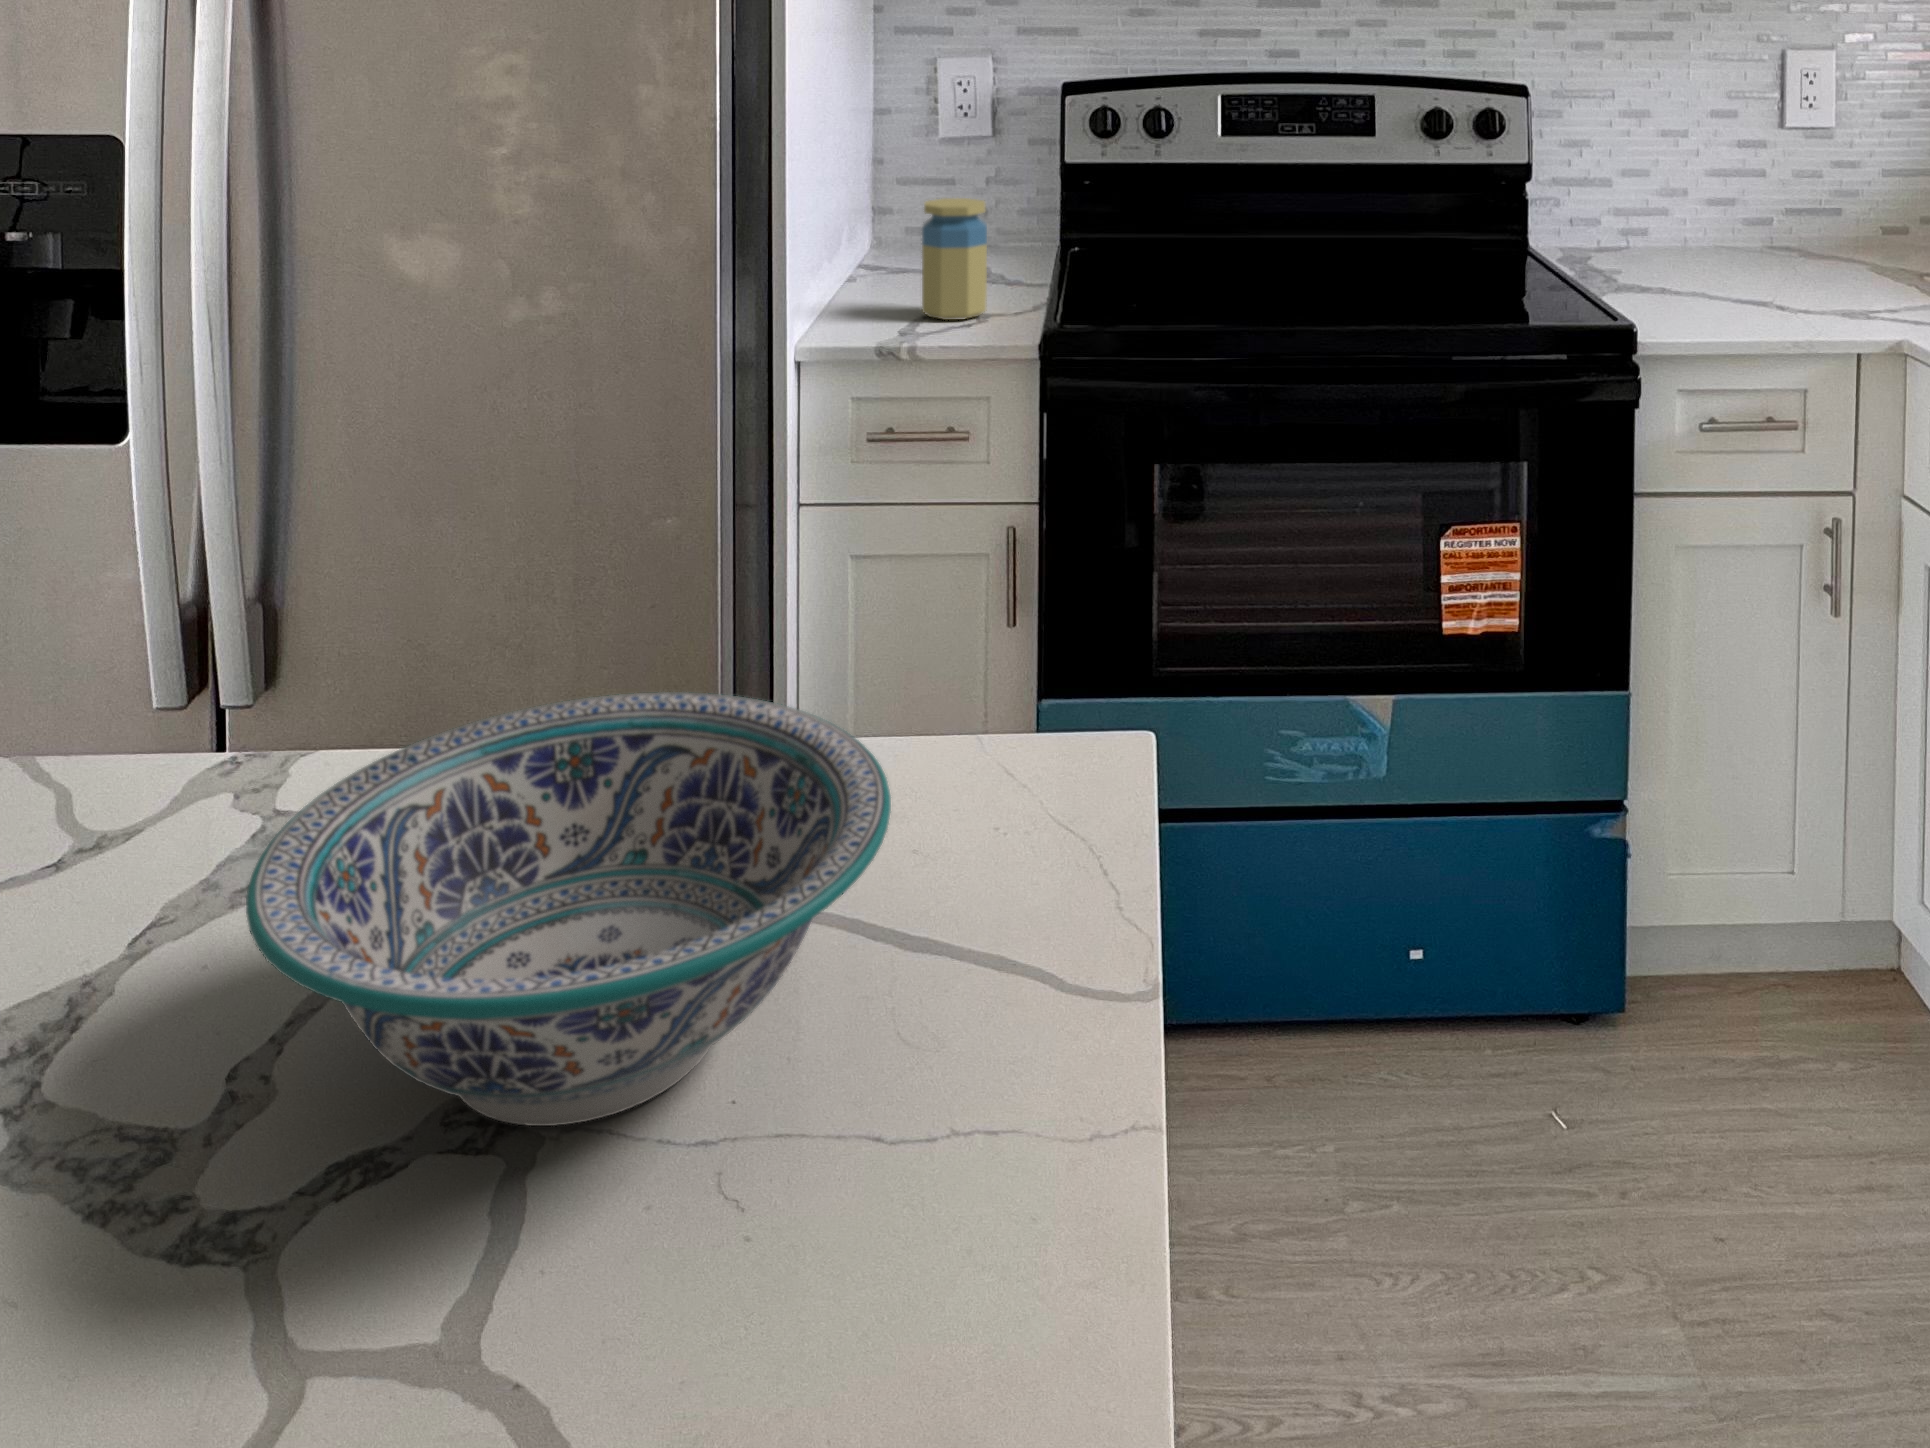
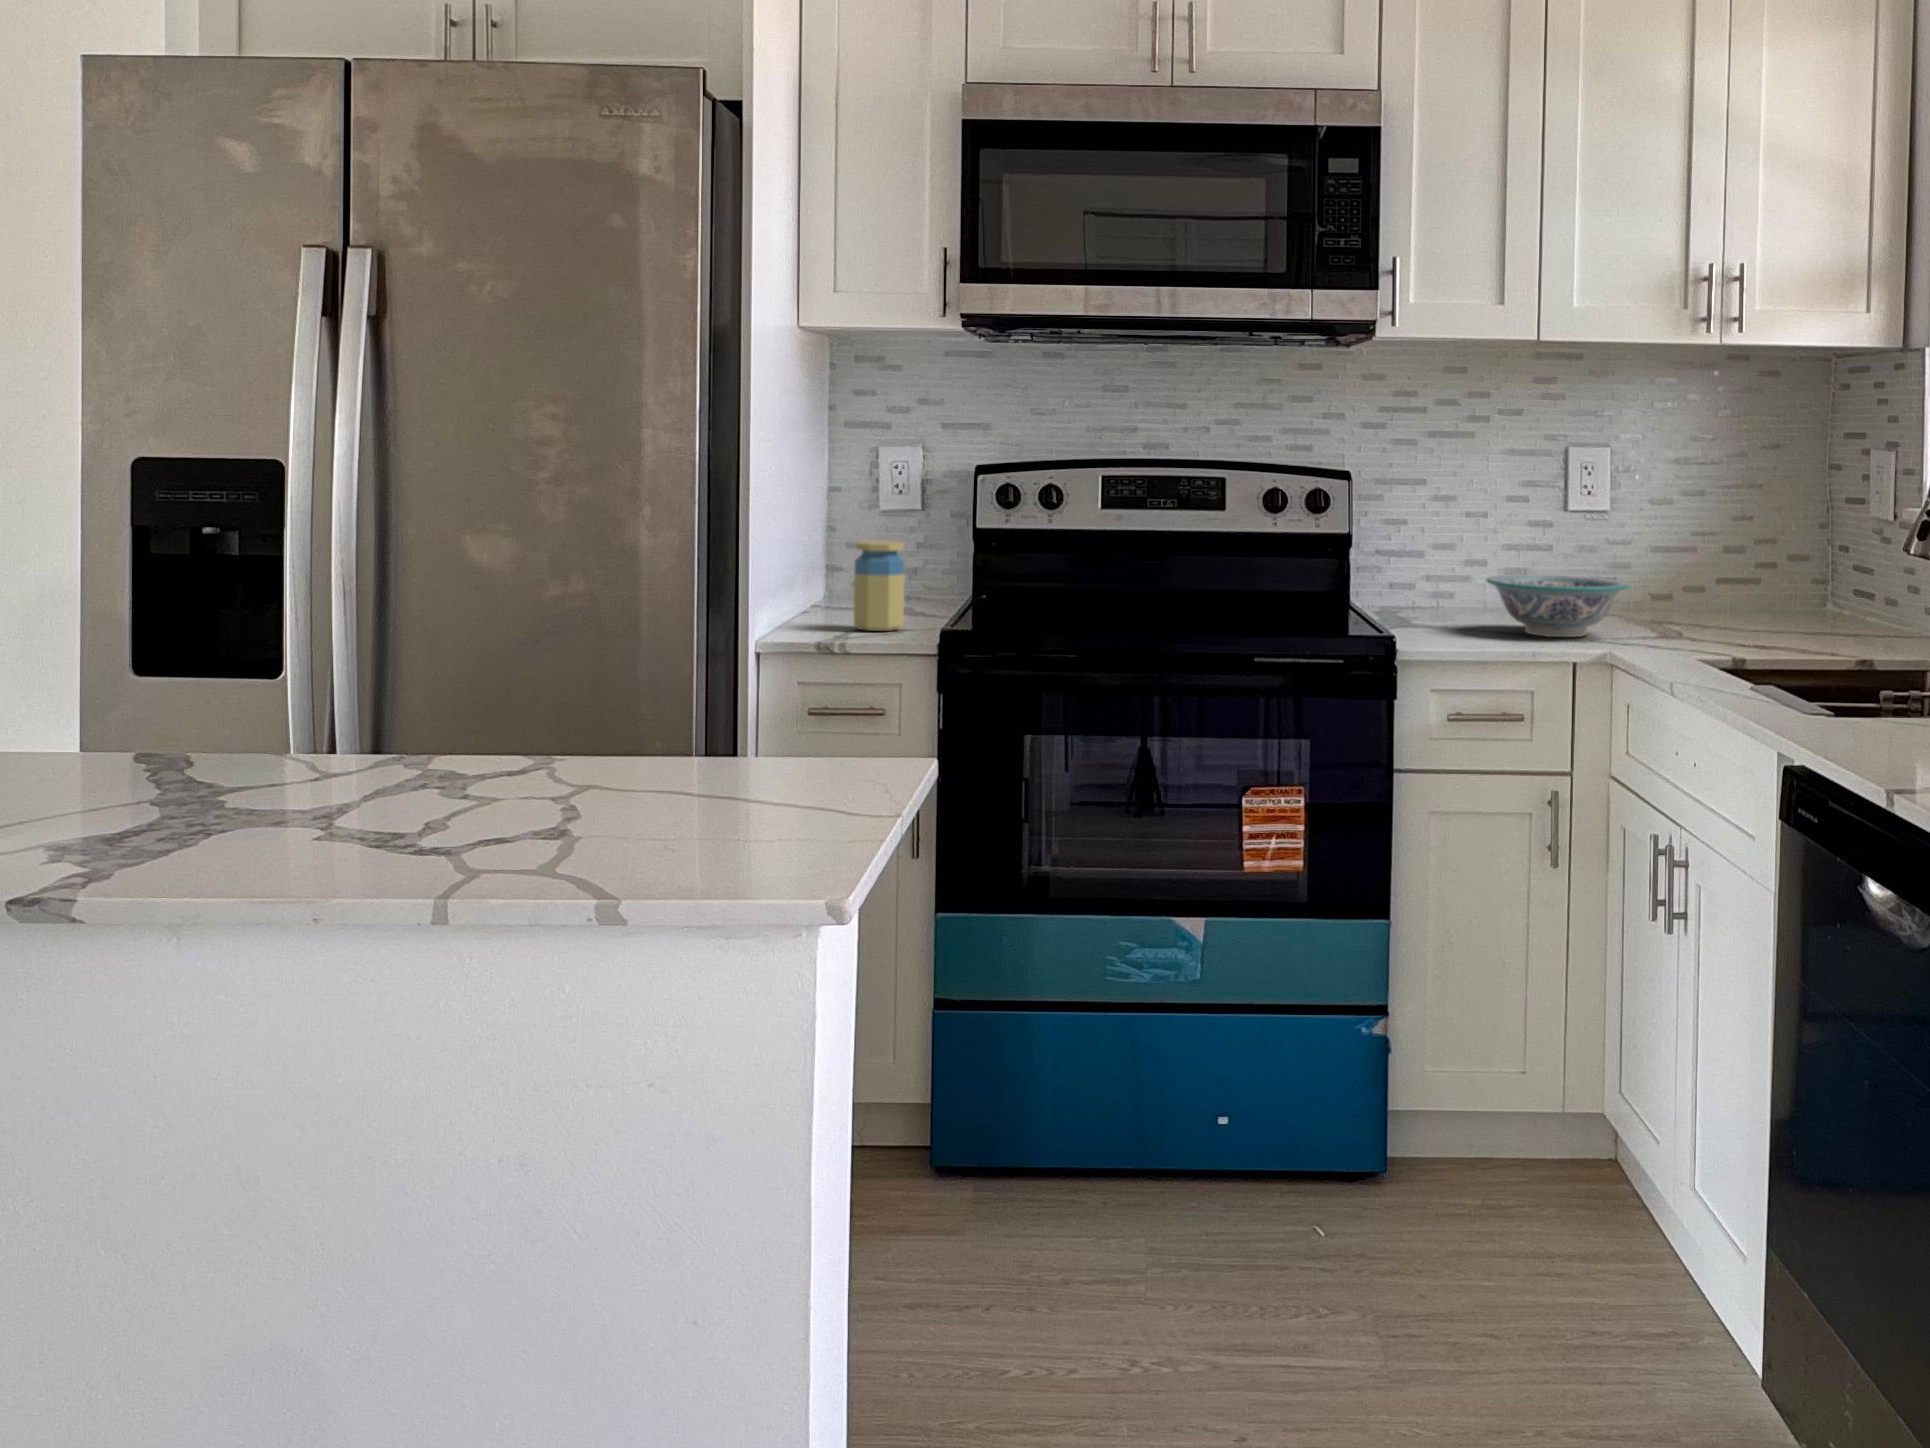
bowl: present [246,692,891,1126] -> present [1486,574,1629,637]

